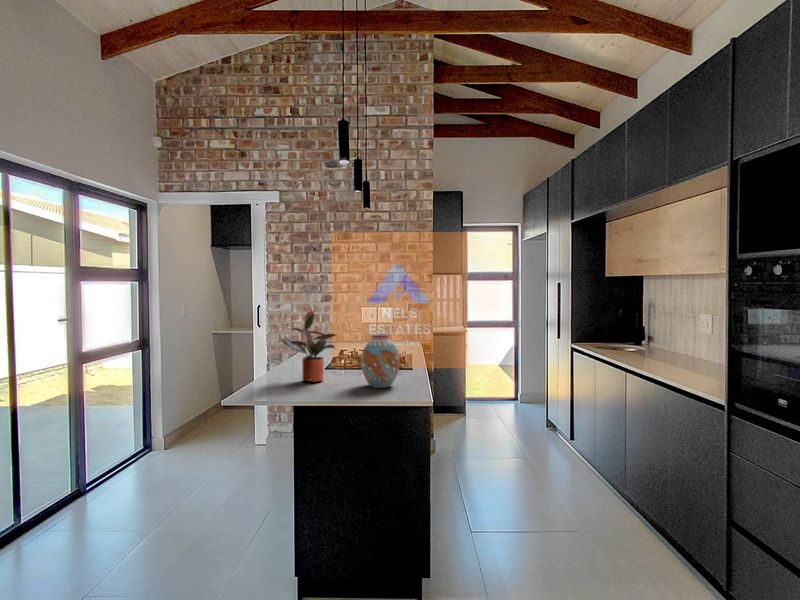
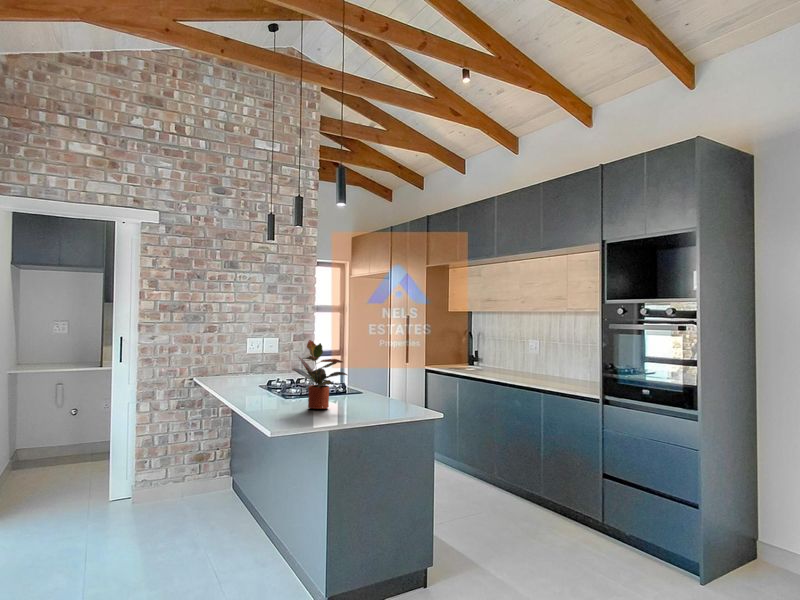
vase: present [361,333,400,388] -> none [369,359,404,408]

